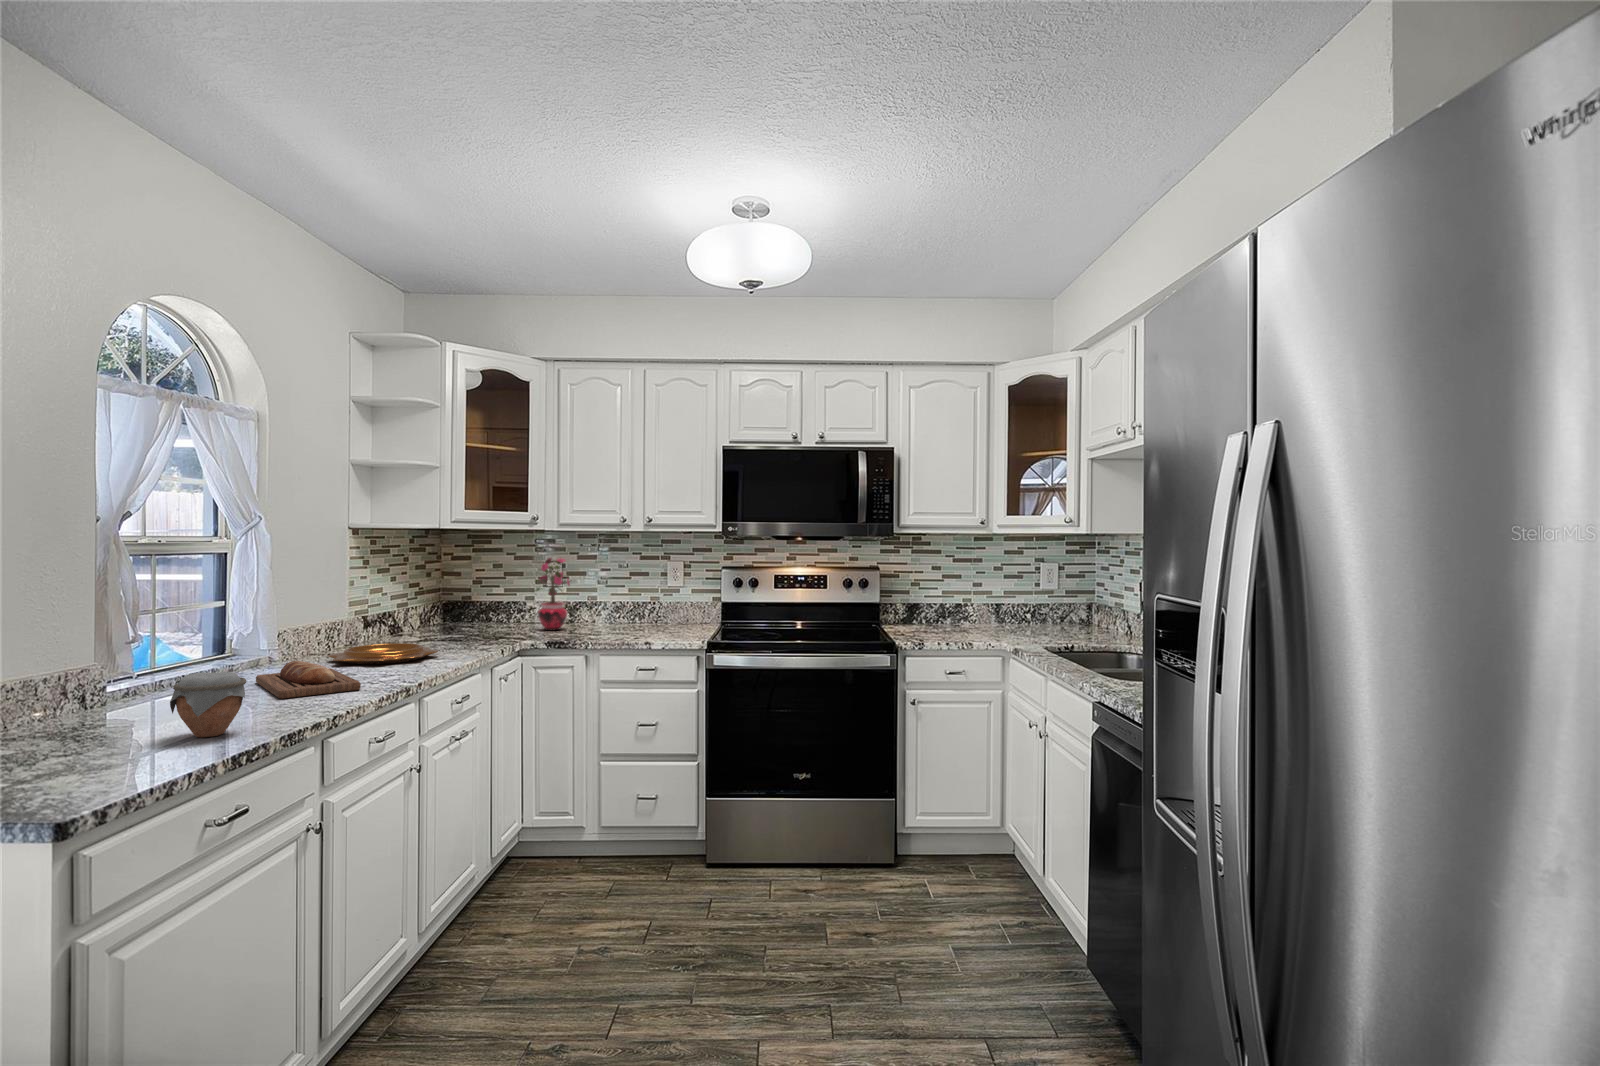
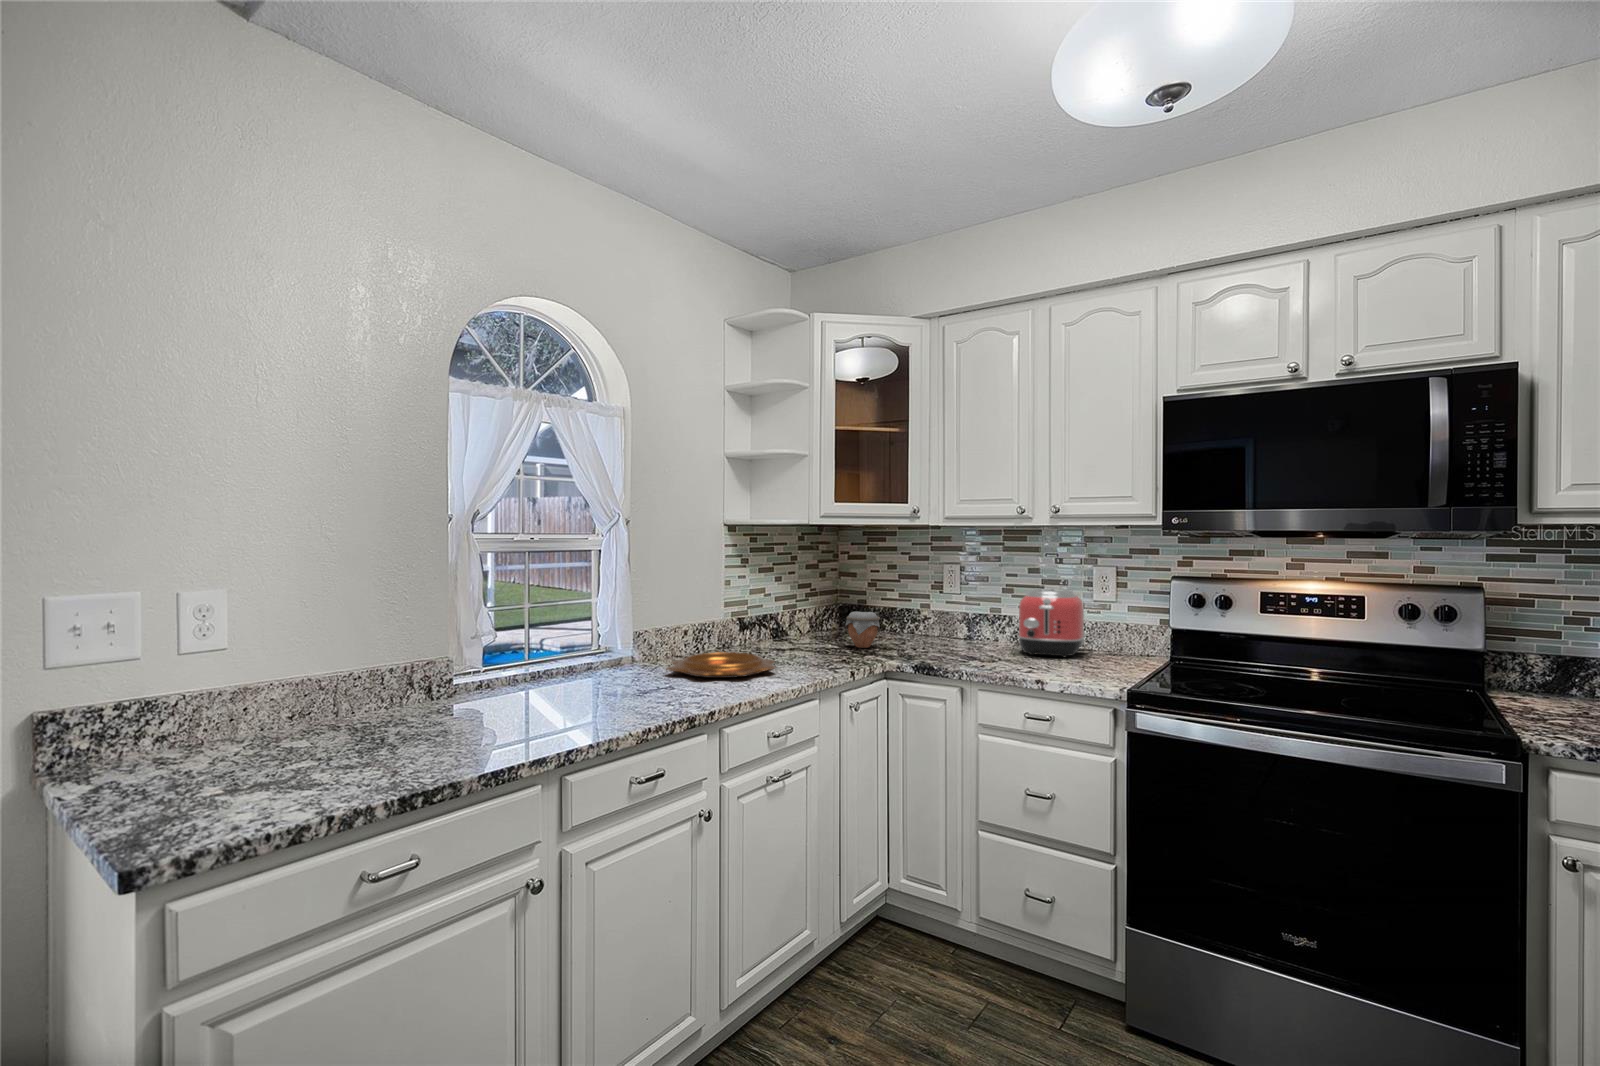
potted plant: present [535,558,570,630] -> none [920,557,968,647]
toaster: none [612,579,661,630] -> present [1018,588,1085,657]
bread loaf: present [256,661,361,698] -> none [542,670,643,718]
jar: present [170,671,246,737] -> present [845,611,880,648]

